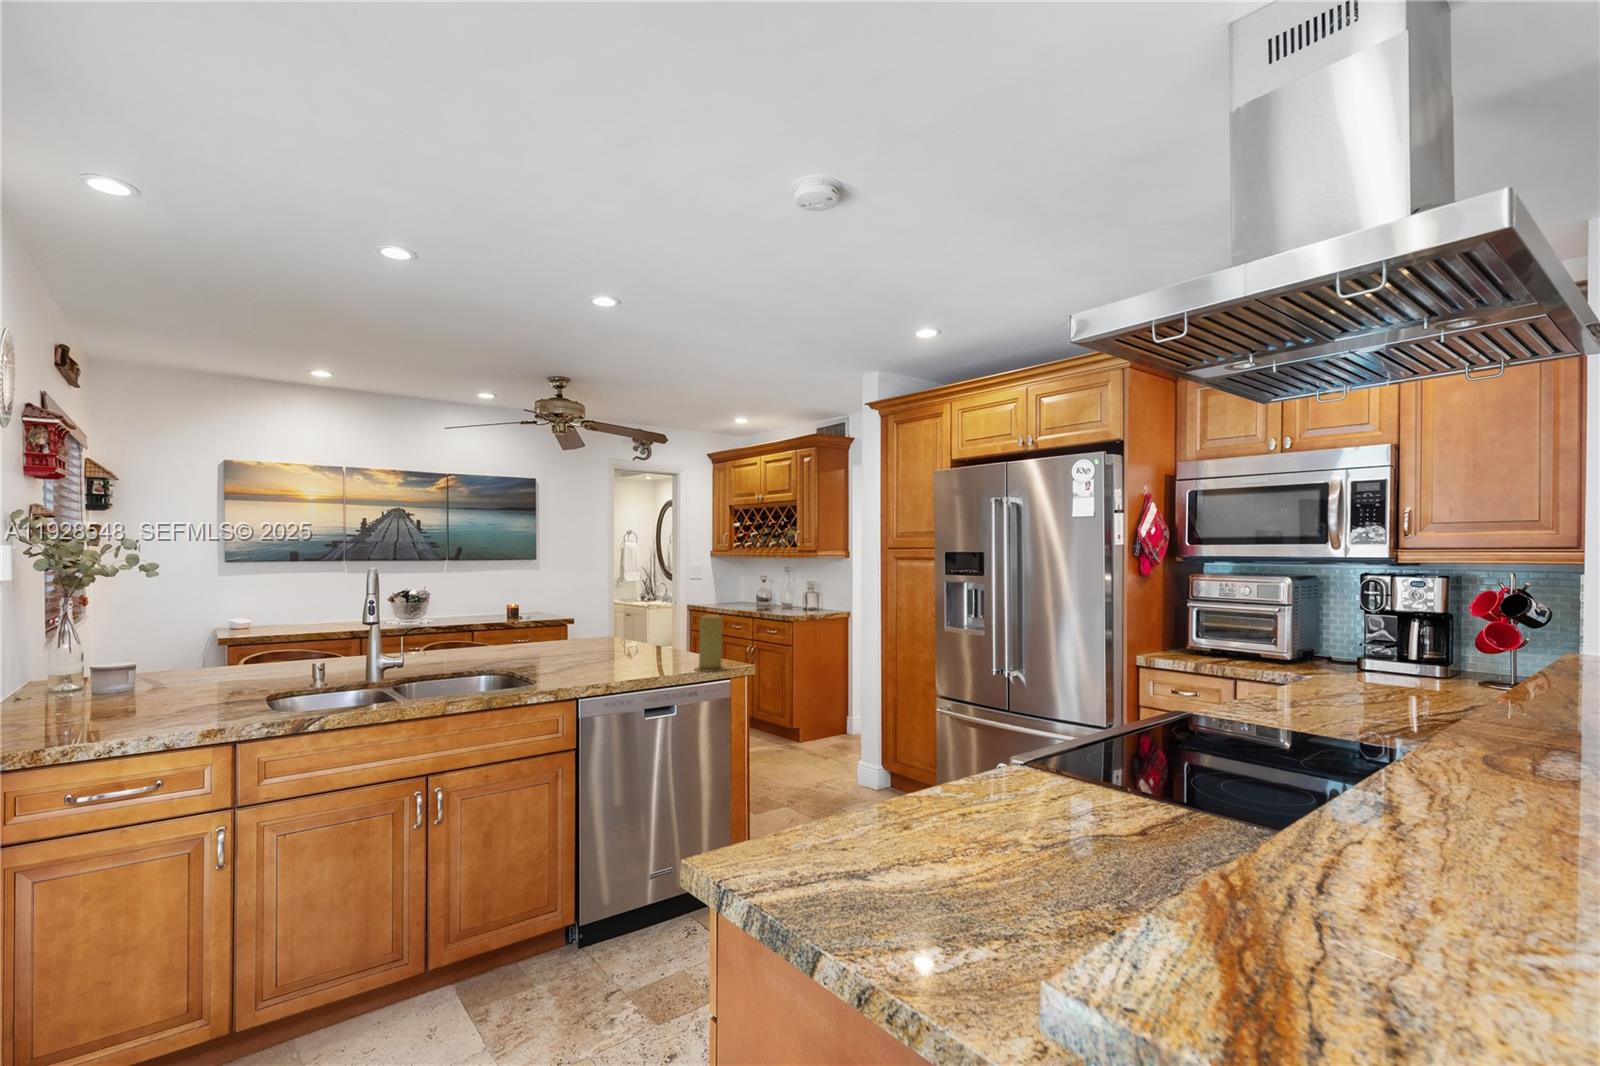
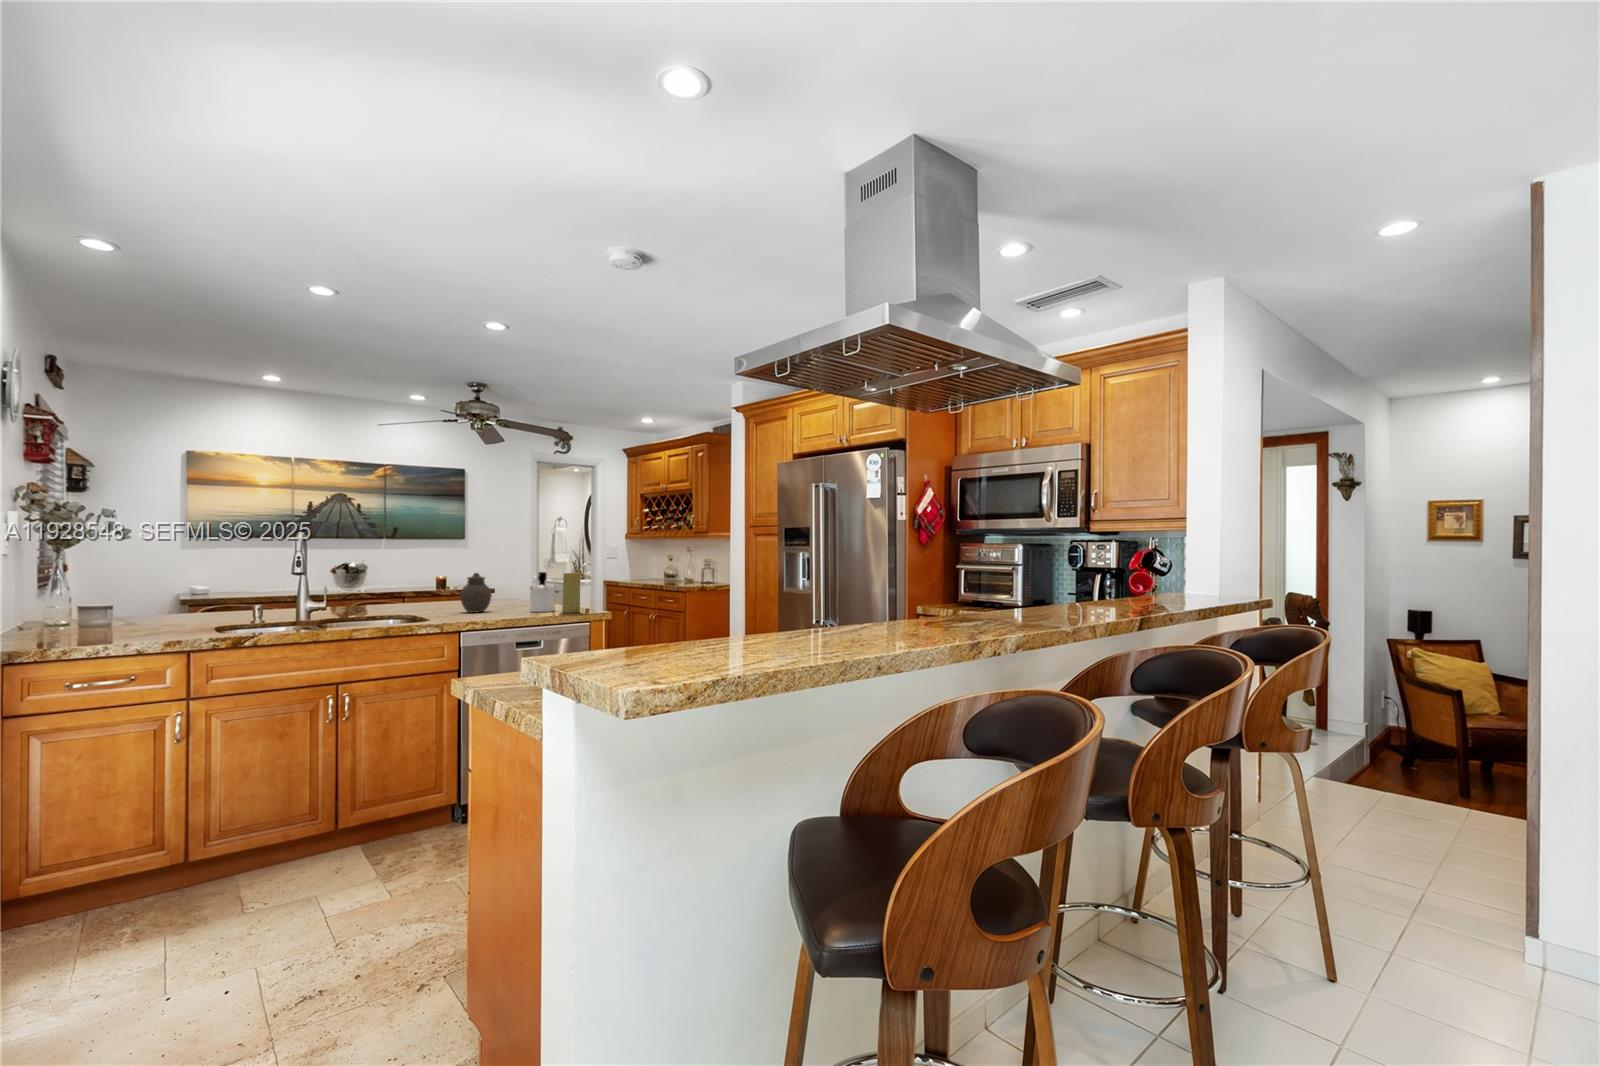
soap dispenser: none [651,612,682,664] -> present [529,572,555,612]
jar: none [564,613,602,664] -> present [460,573,492,613]

